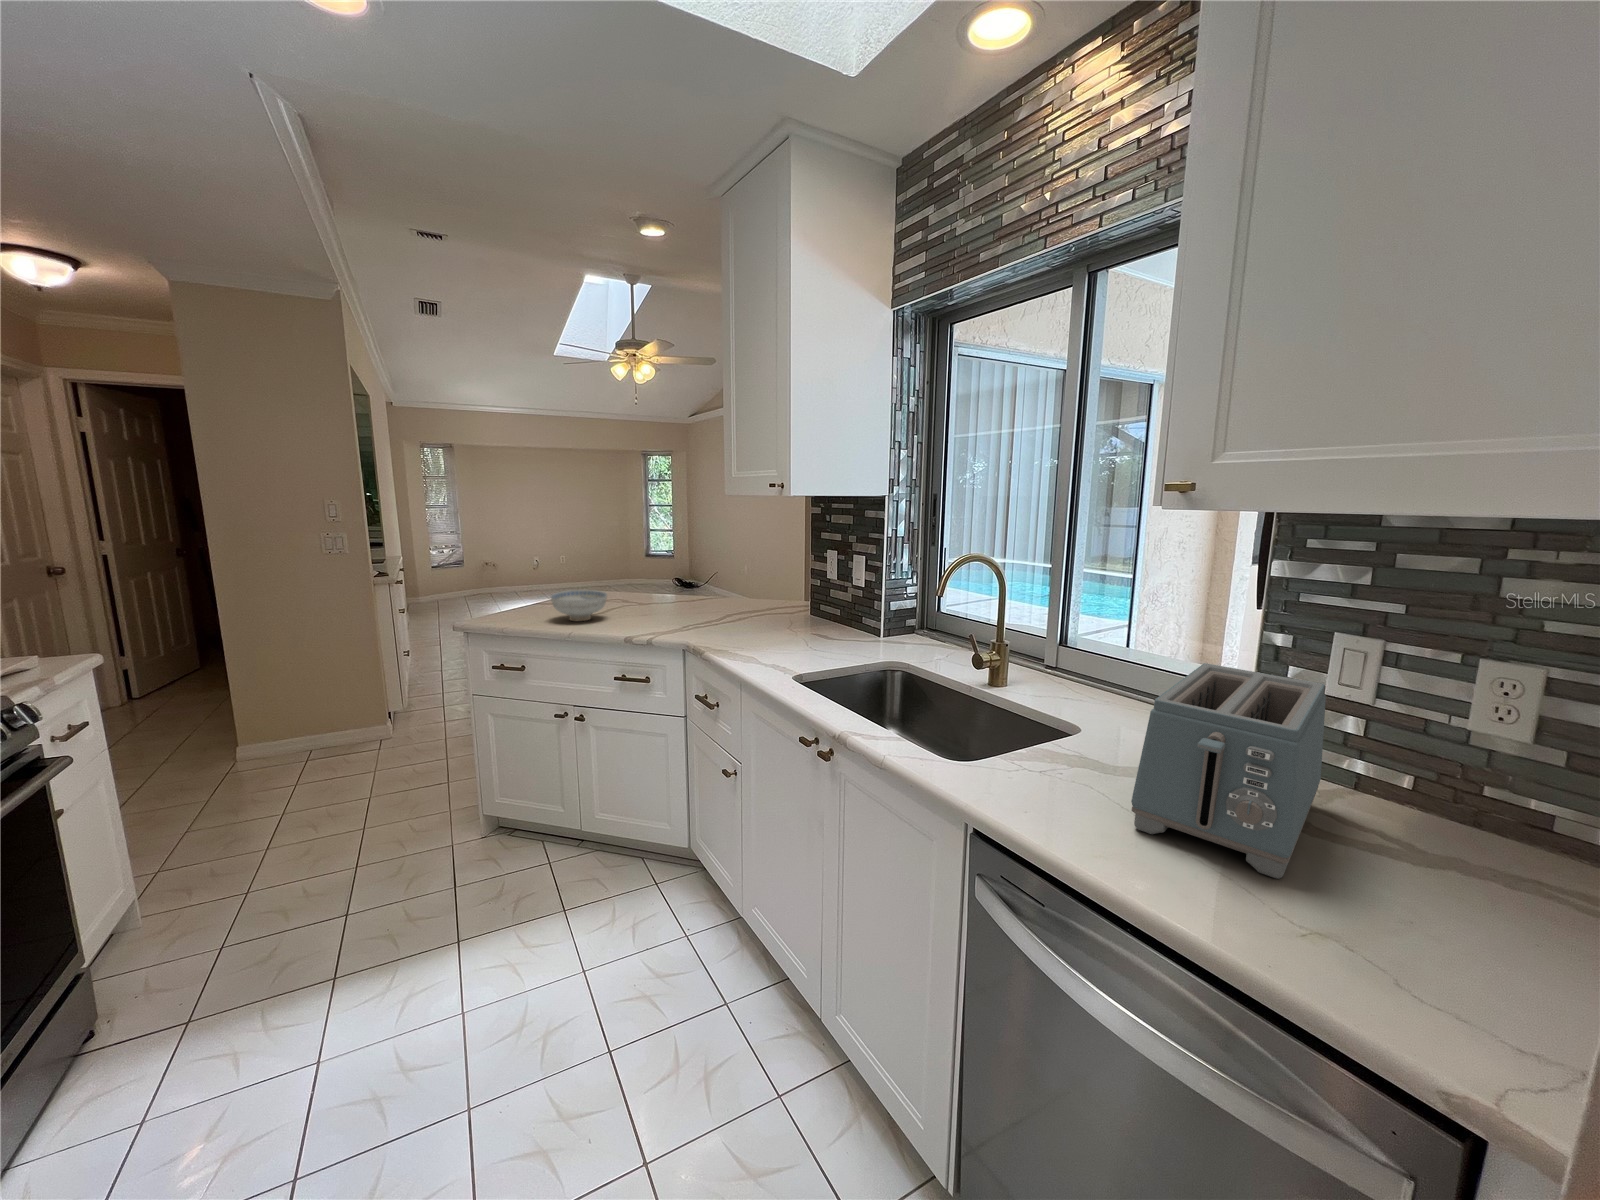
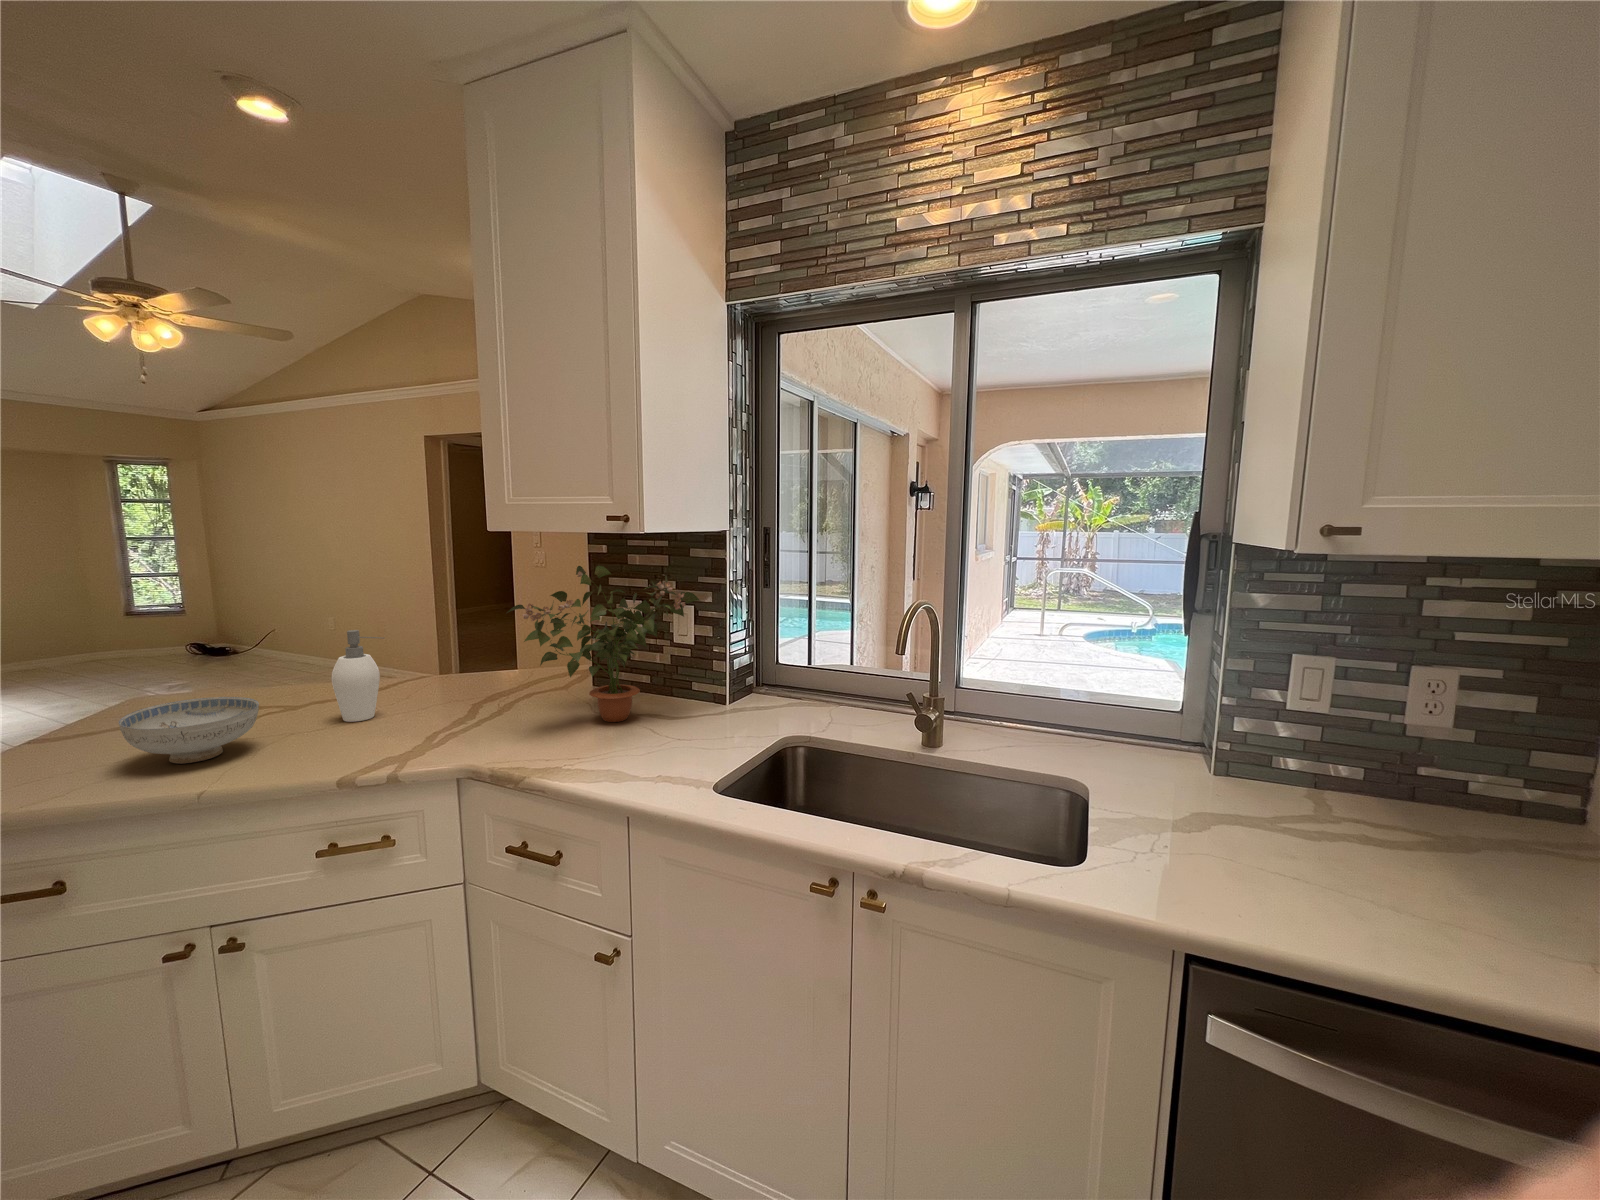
potted plant: none [721,523,846,636] -> present [507,566,700,722]
soap dispenser: none [647,560,671,615] -> present [331,630,384,722]
toaster: present [1131,663,1326,879] -> none [1216,698,1486,908]

